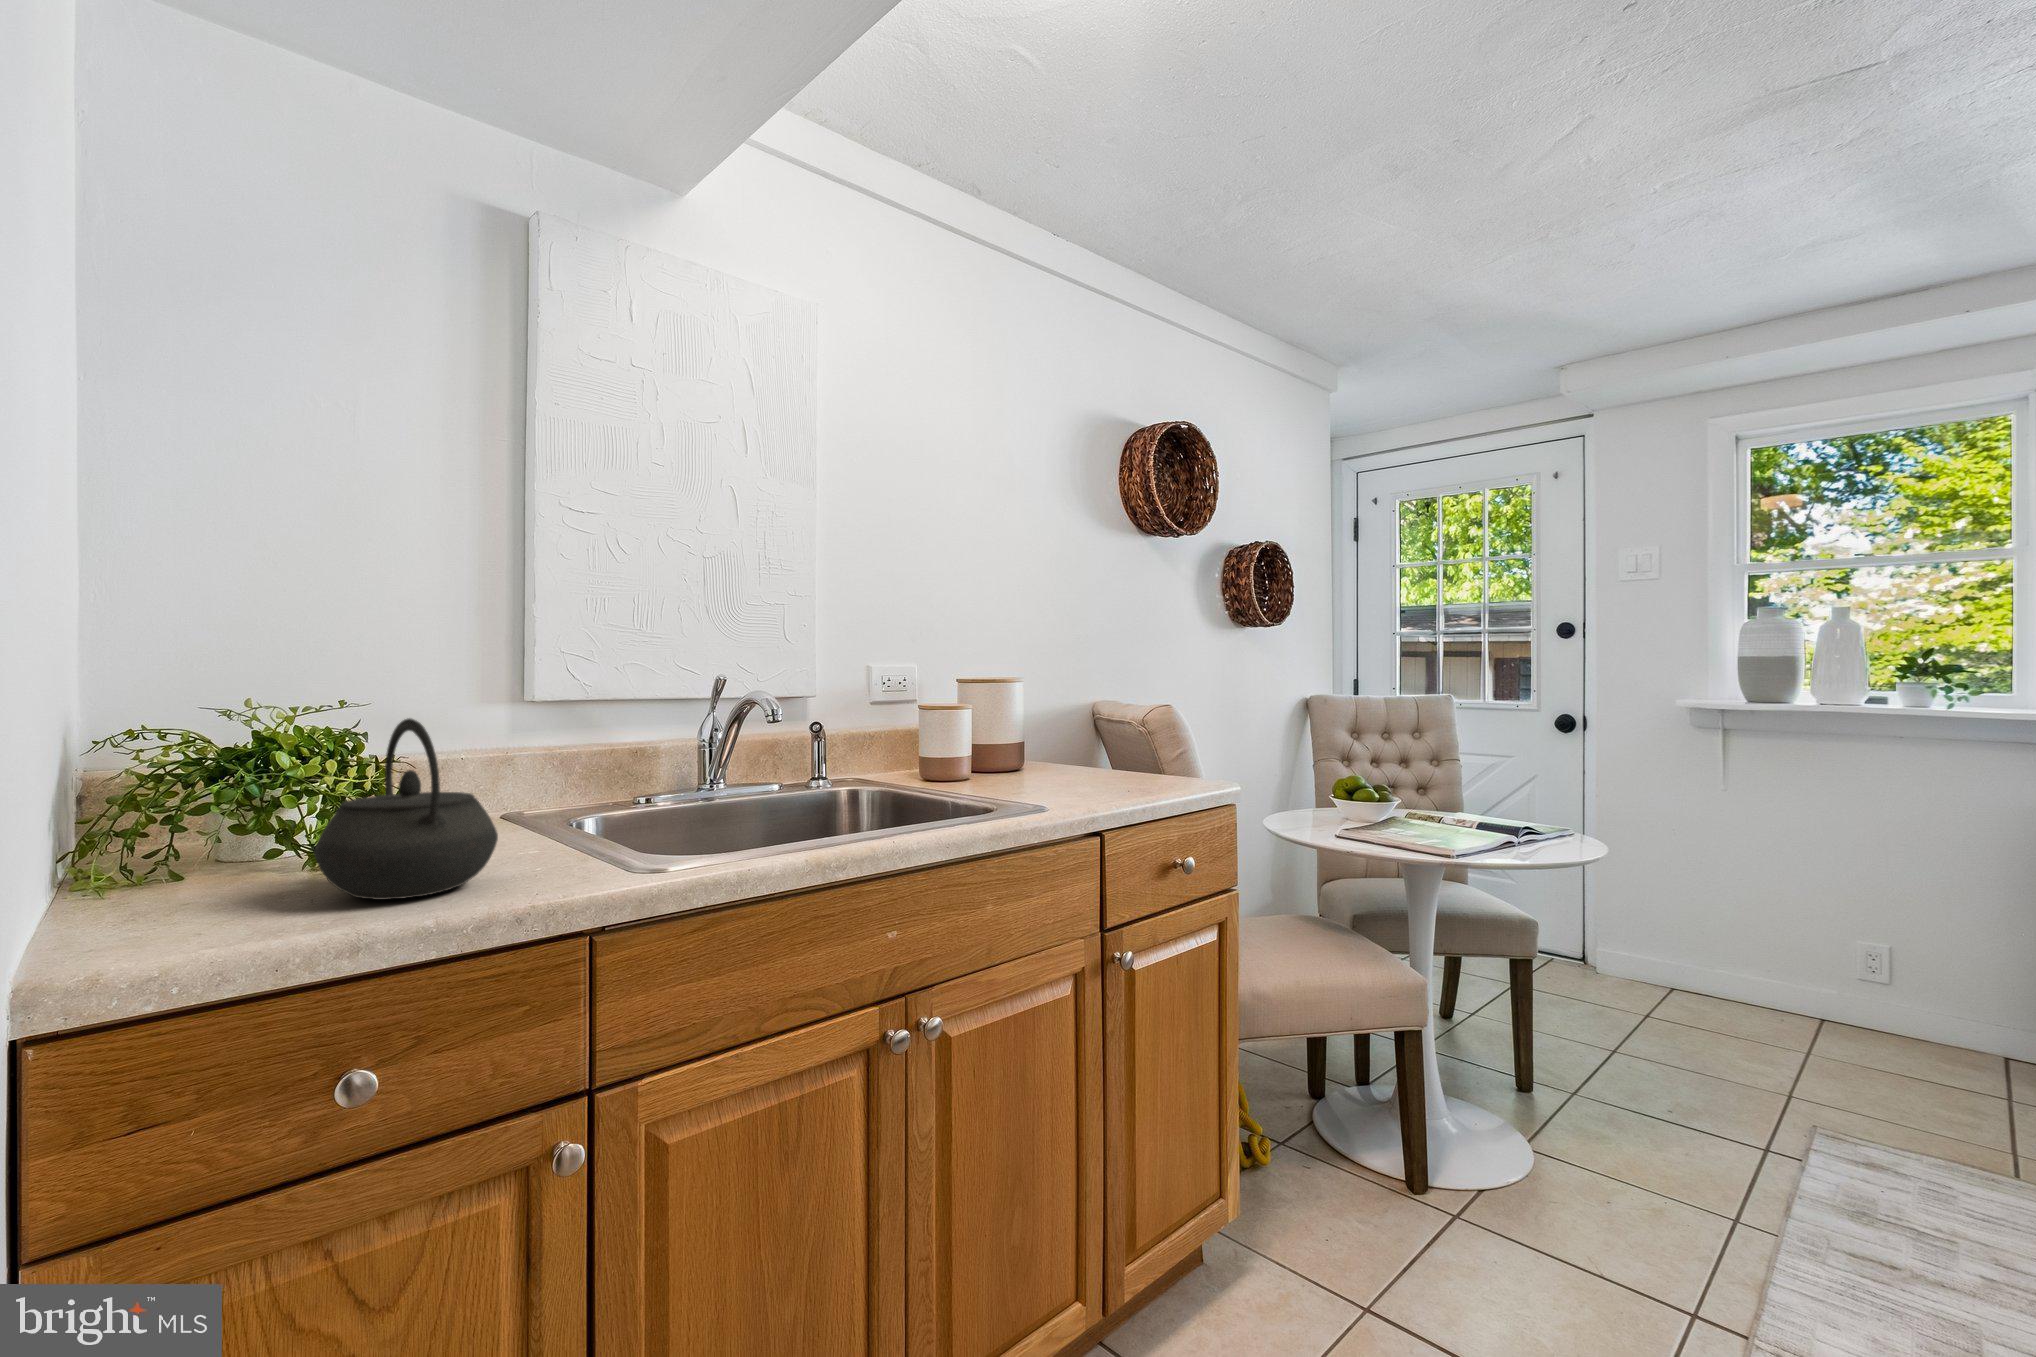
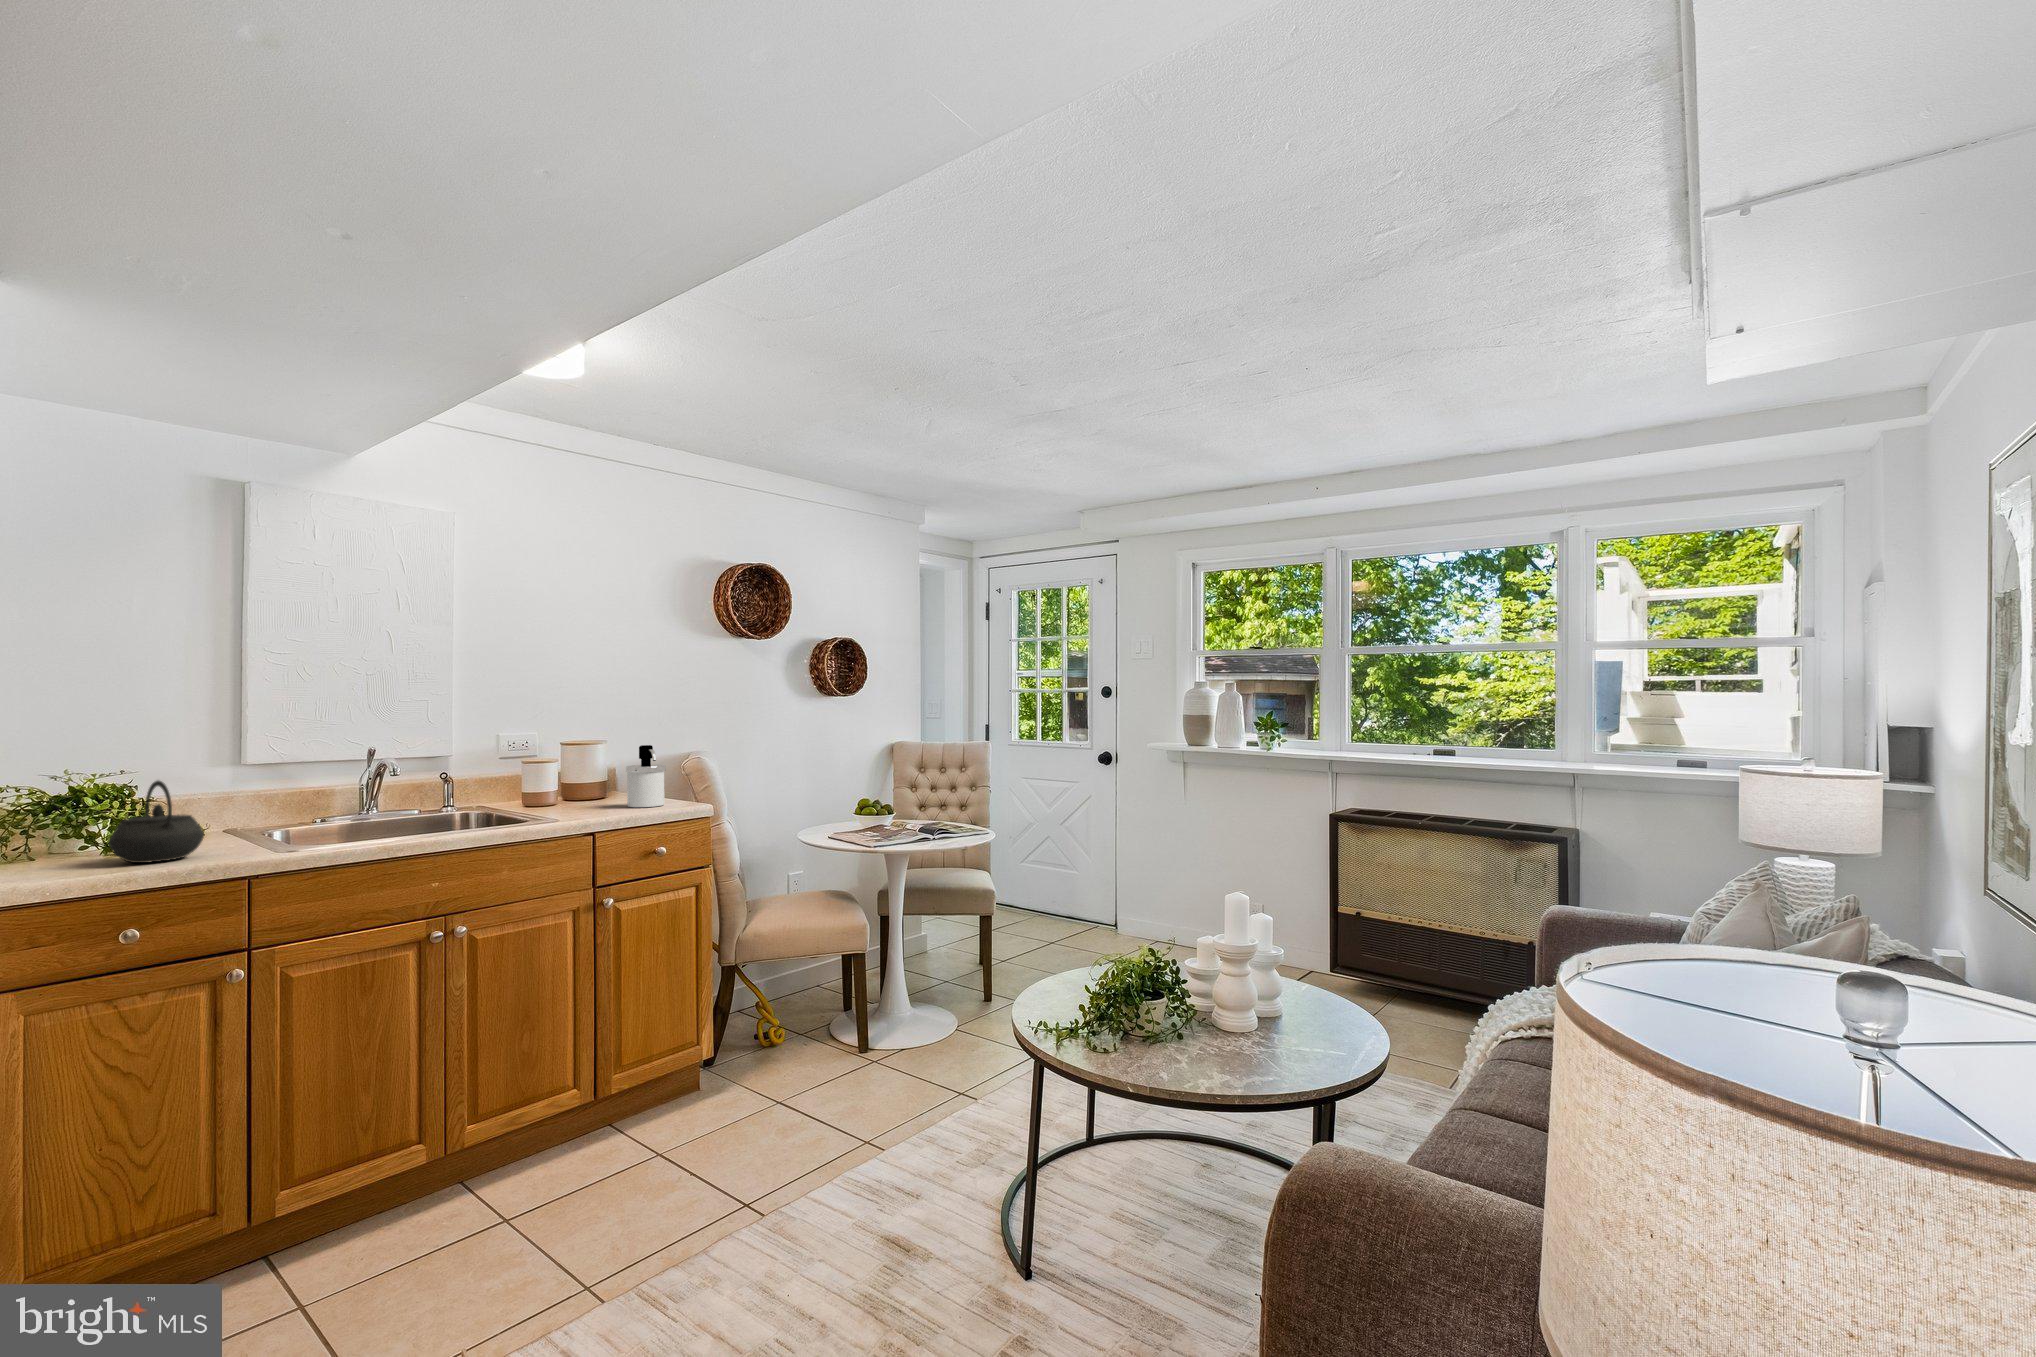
soap dispenser: none [1091,683,1160,786] -> present [626,745,666,807]

